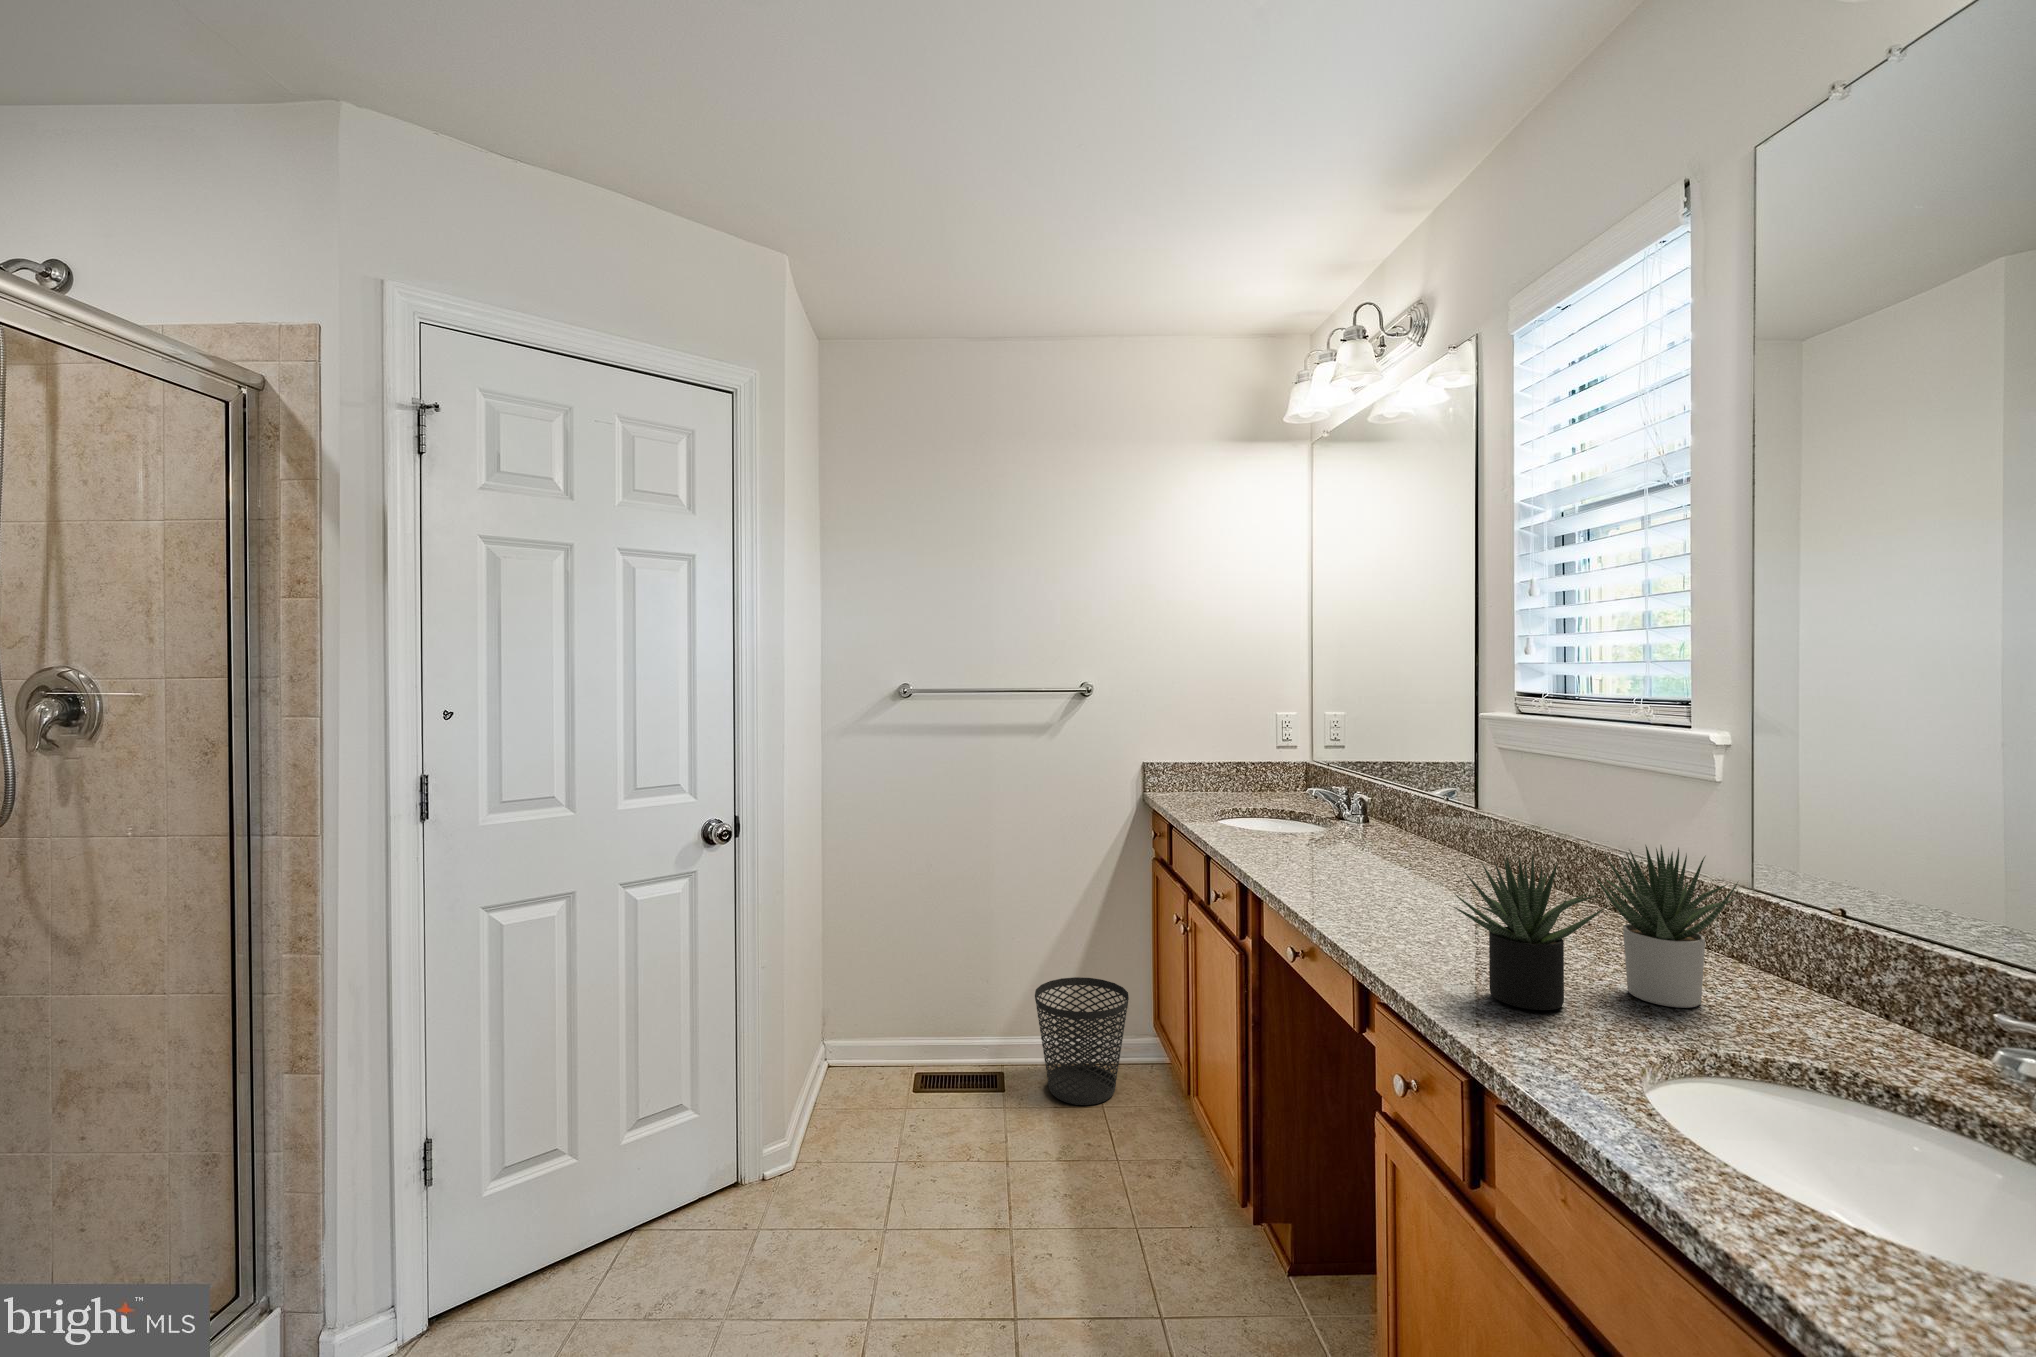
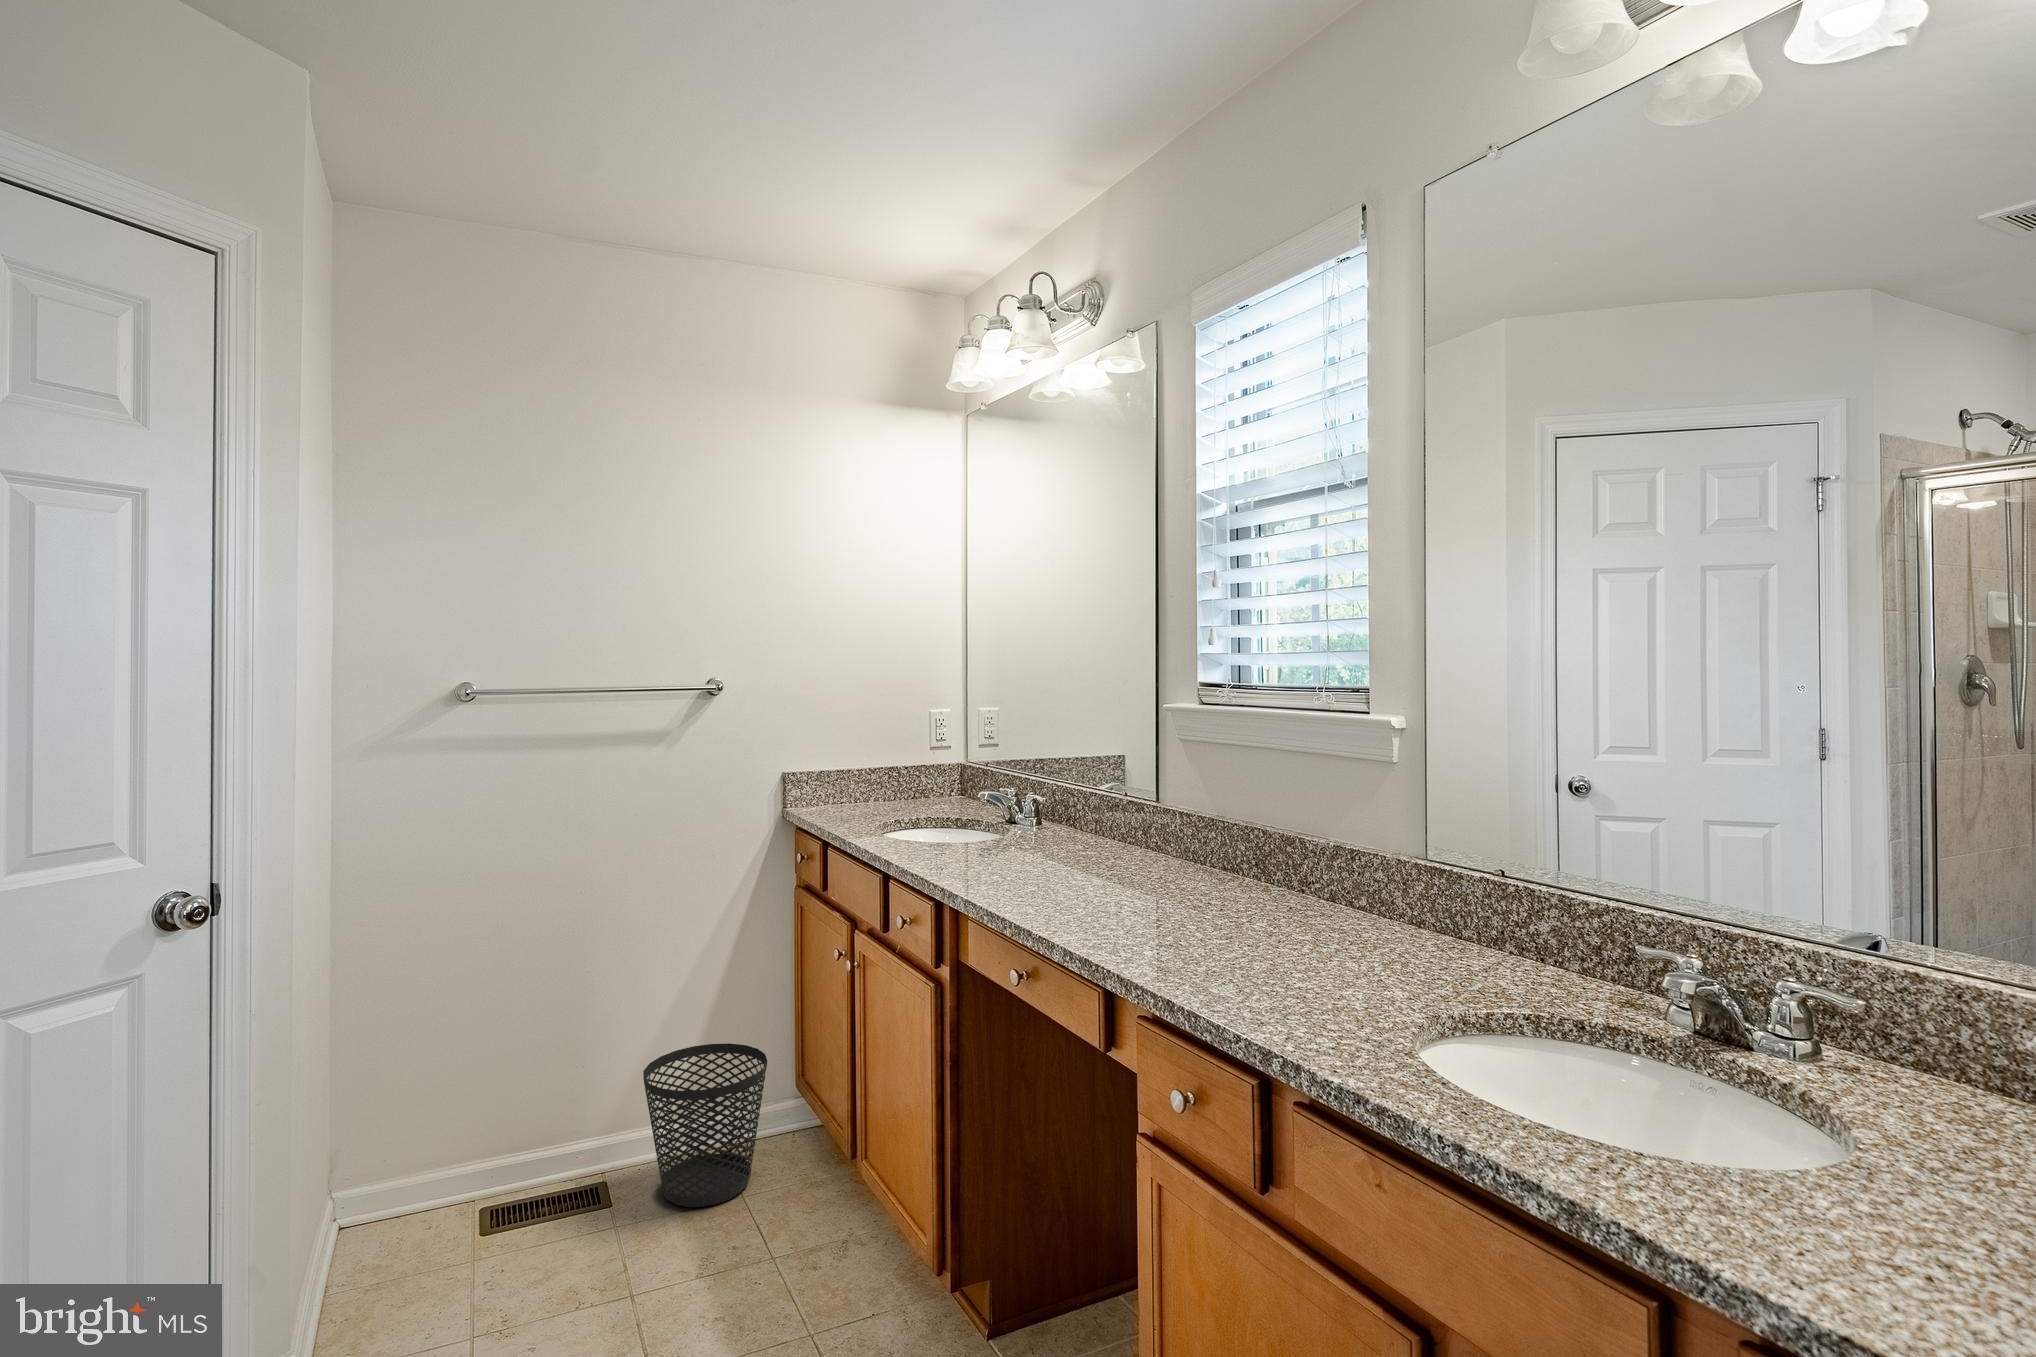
succulent plant: present [1453,845,1738,1010] -> none [1218,824,1448,1001]

